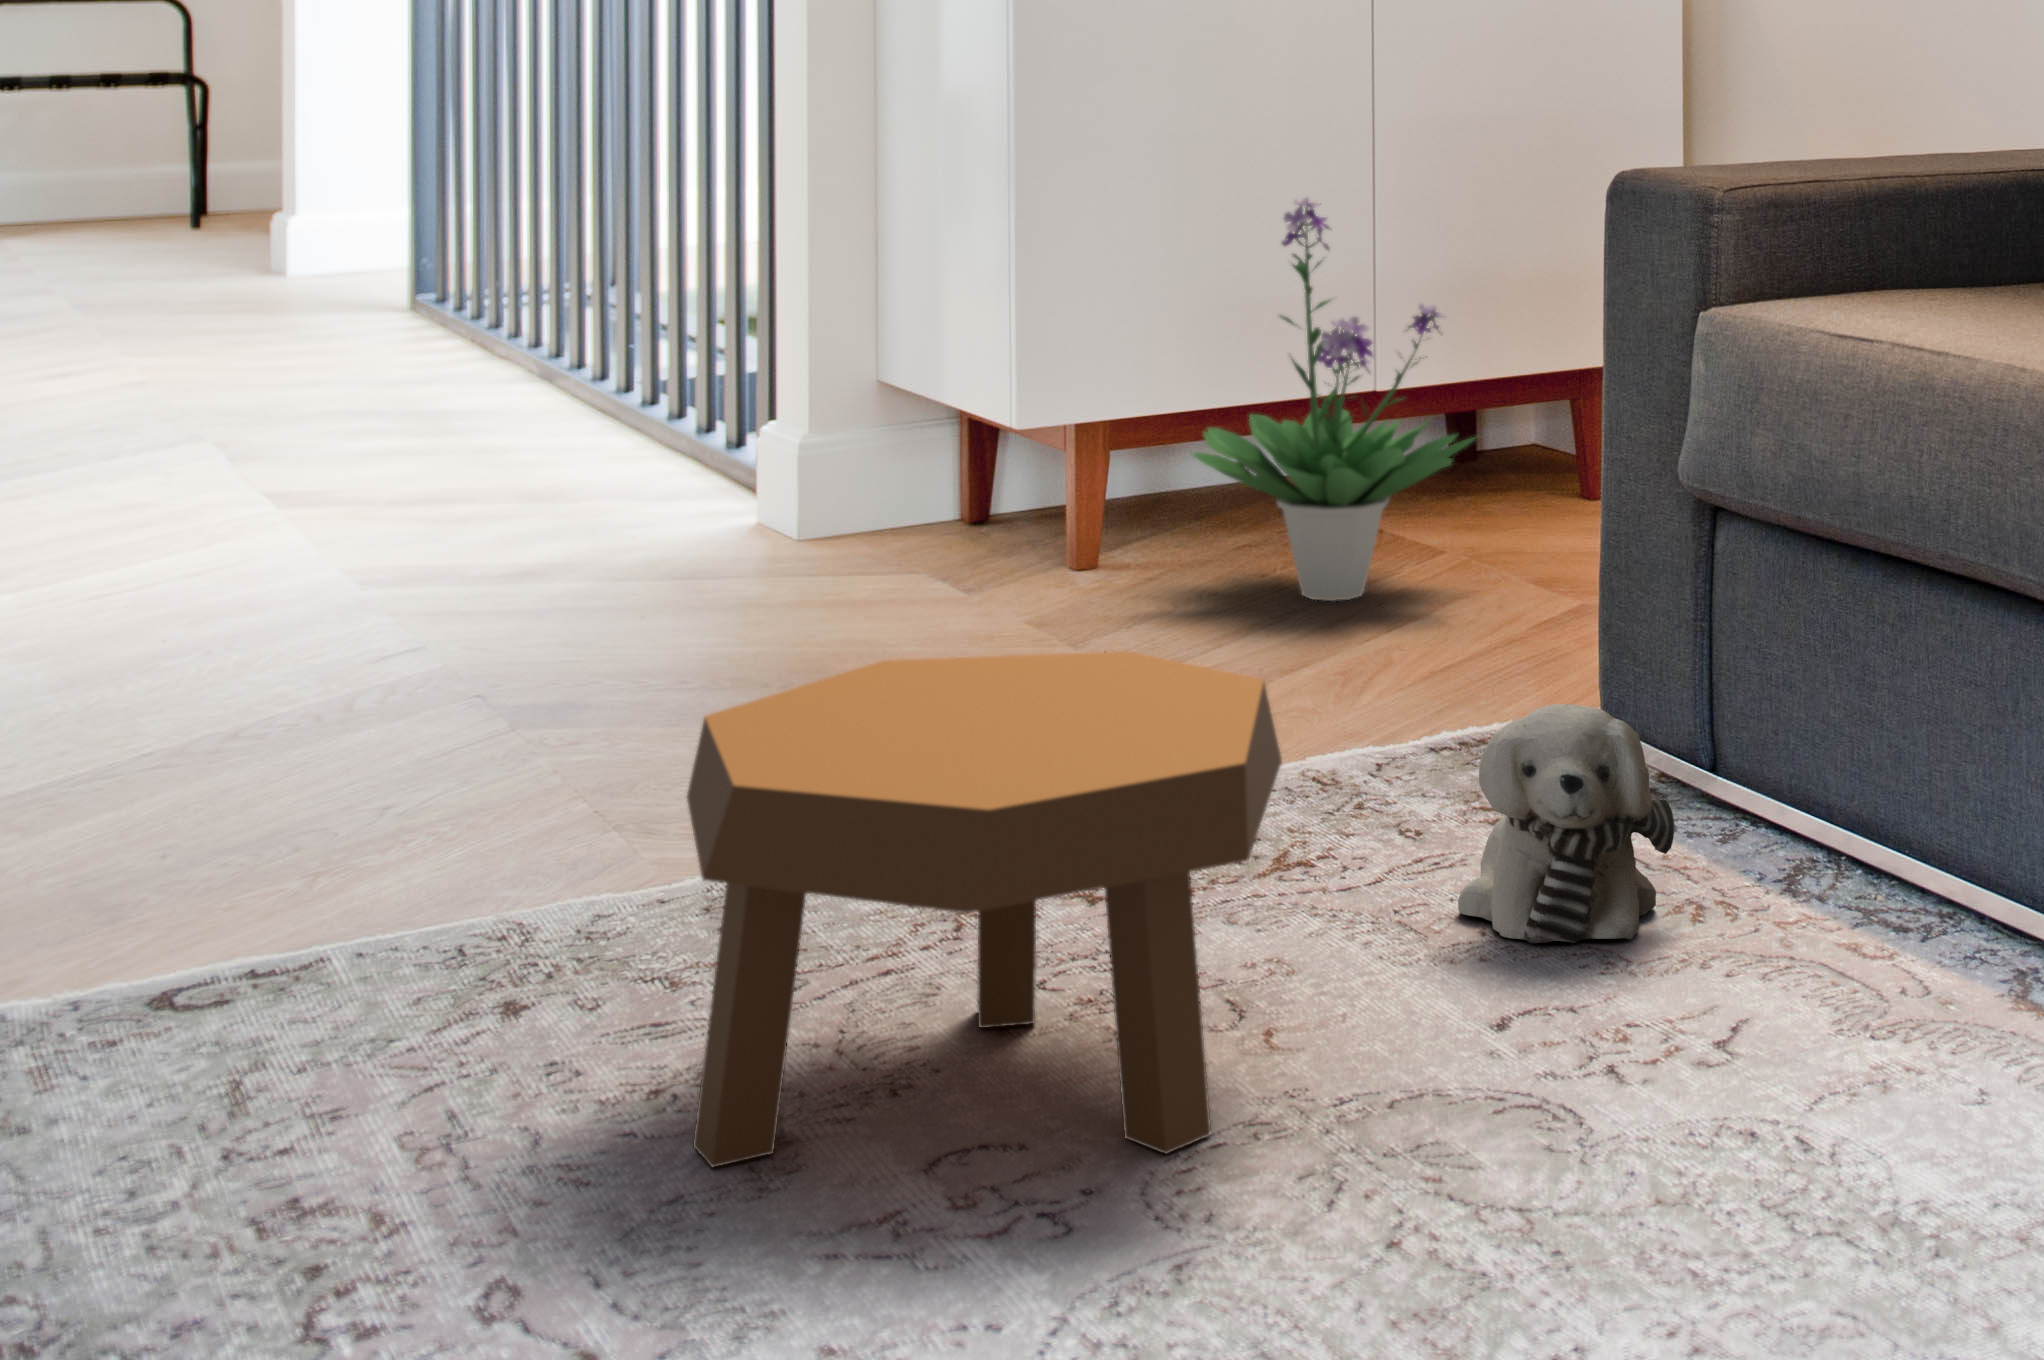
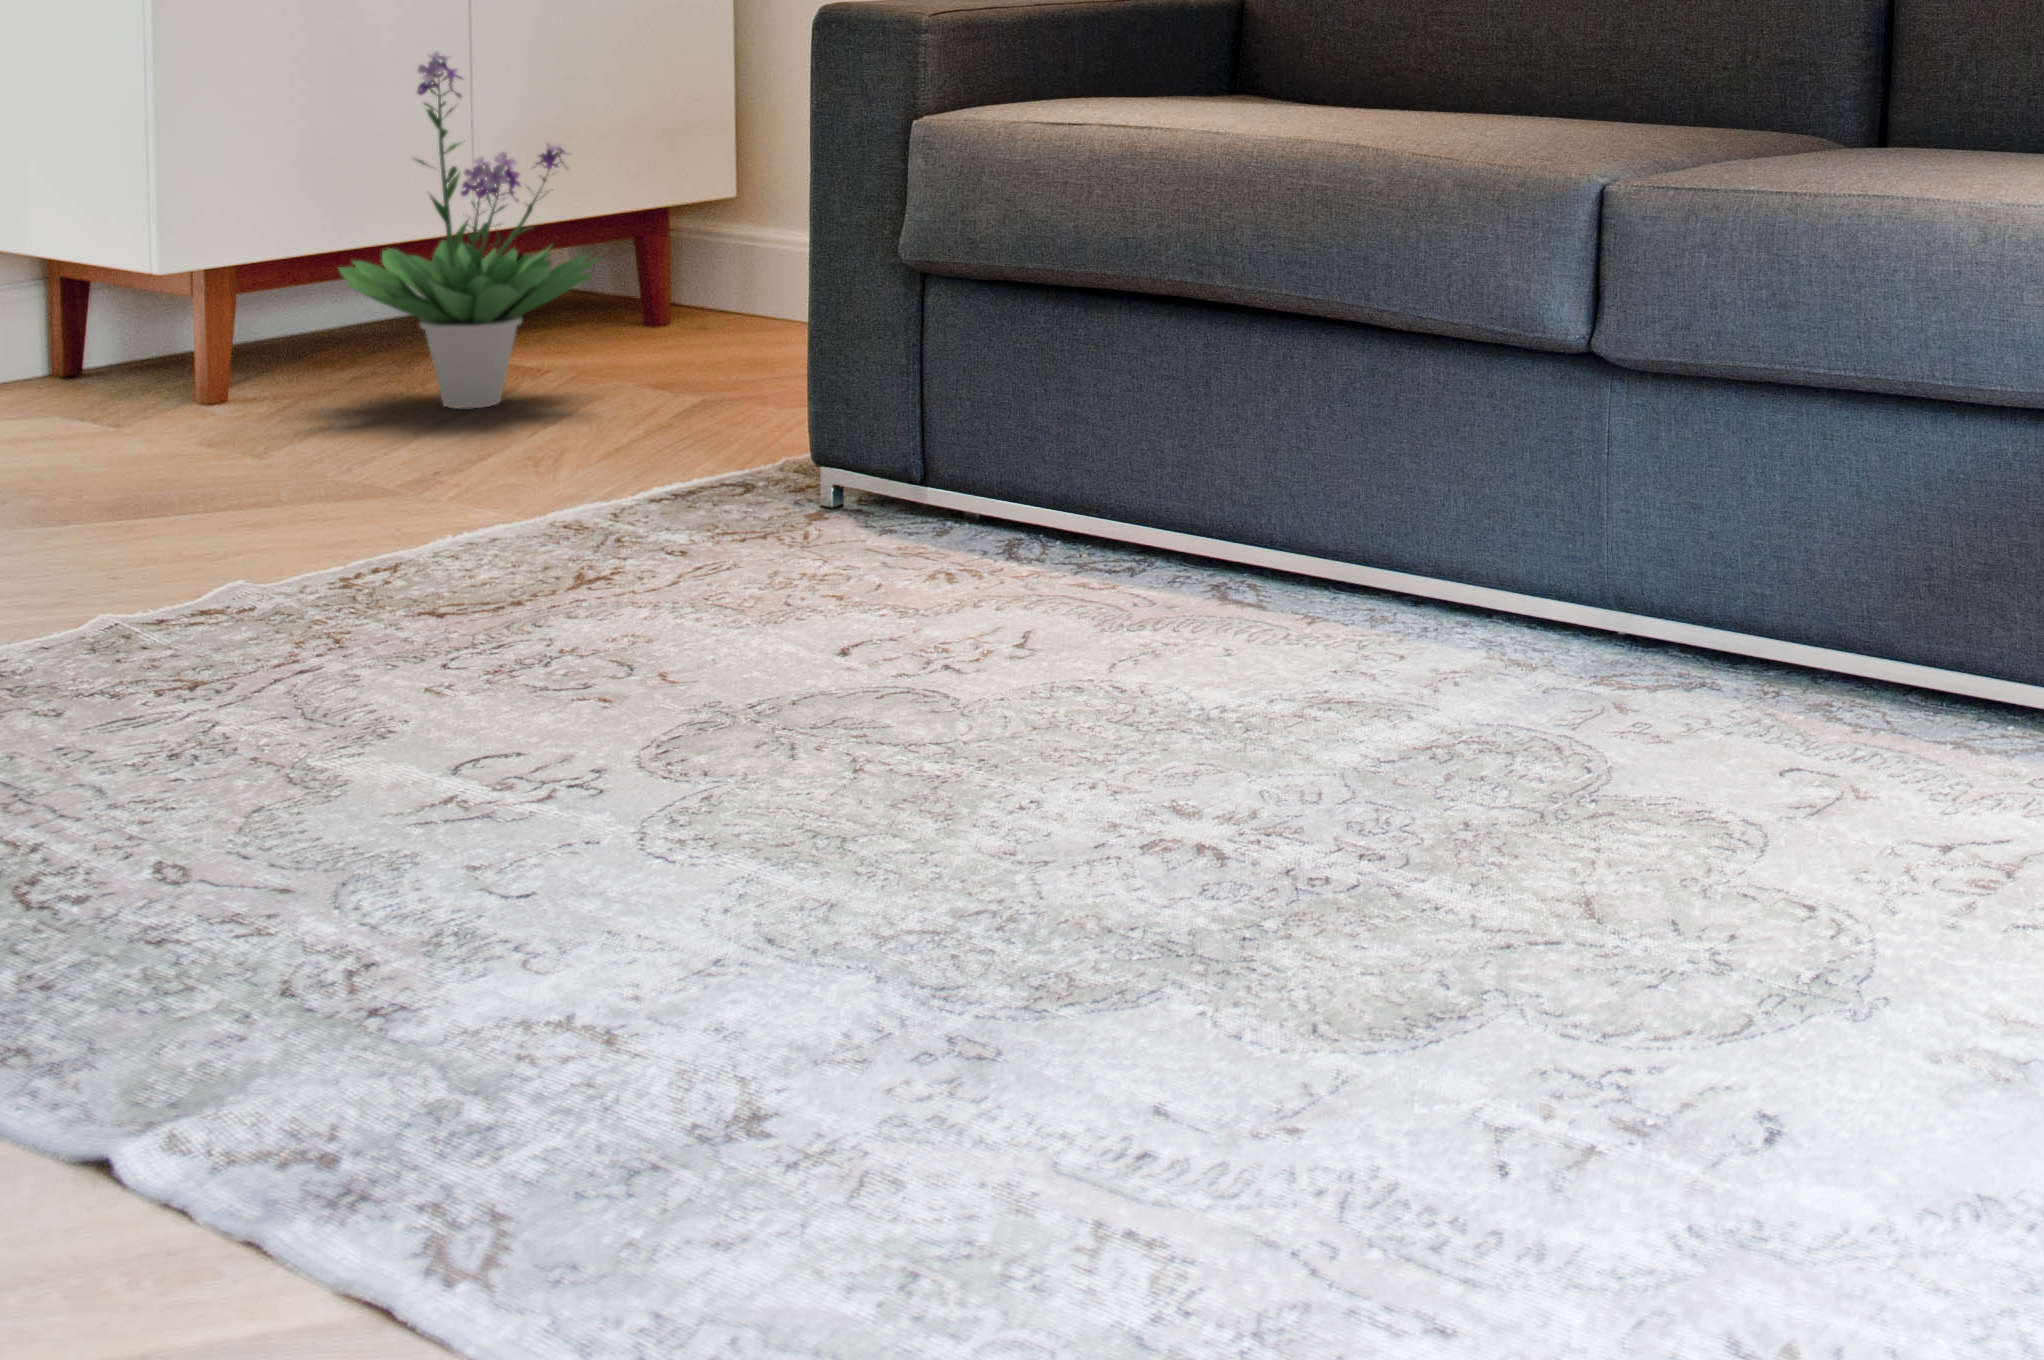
footstool: present [687,651,1282,1168] -> none [172,388,700,798]
plush toy: present [1458,704,1674,943] -> none [753,418,928,604]

